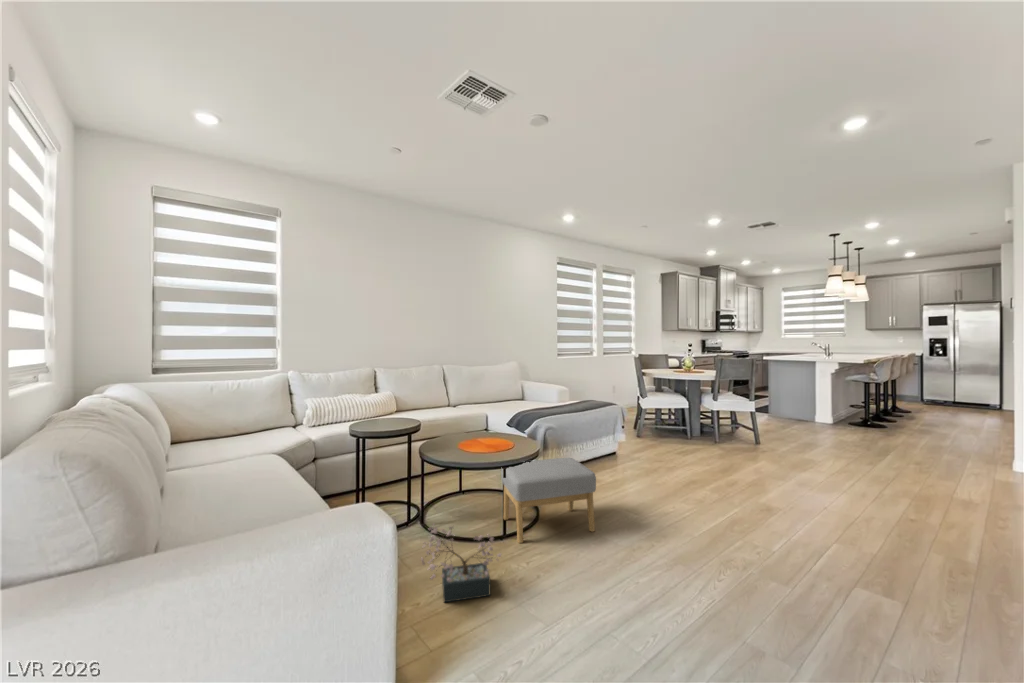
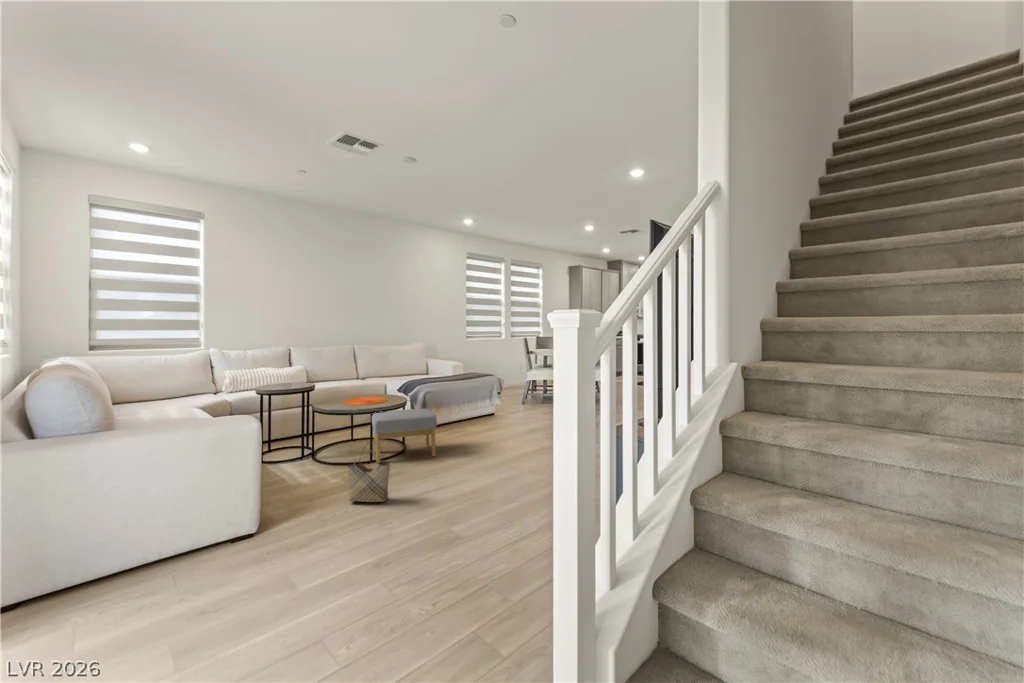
decorative plant: present [421,524,501,602] -> none [295,442,351,489]
woven basket: none [519,540,589,652] -> present [348,446,390,502]

